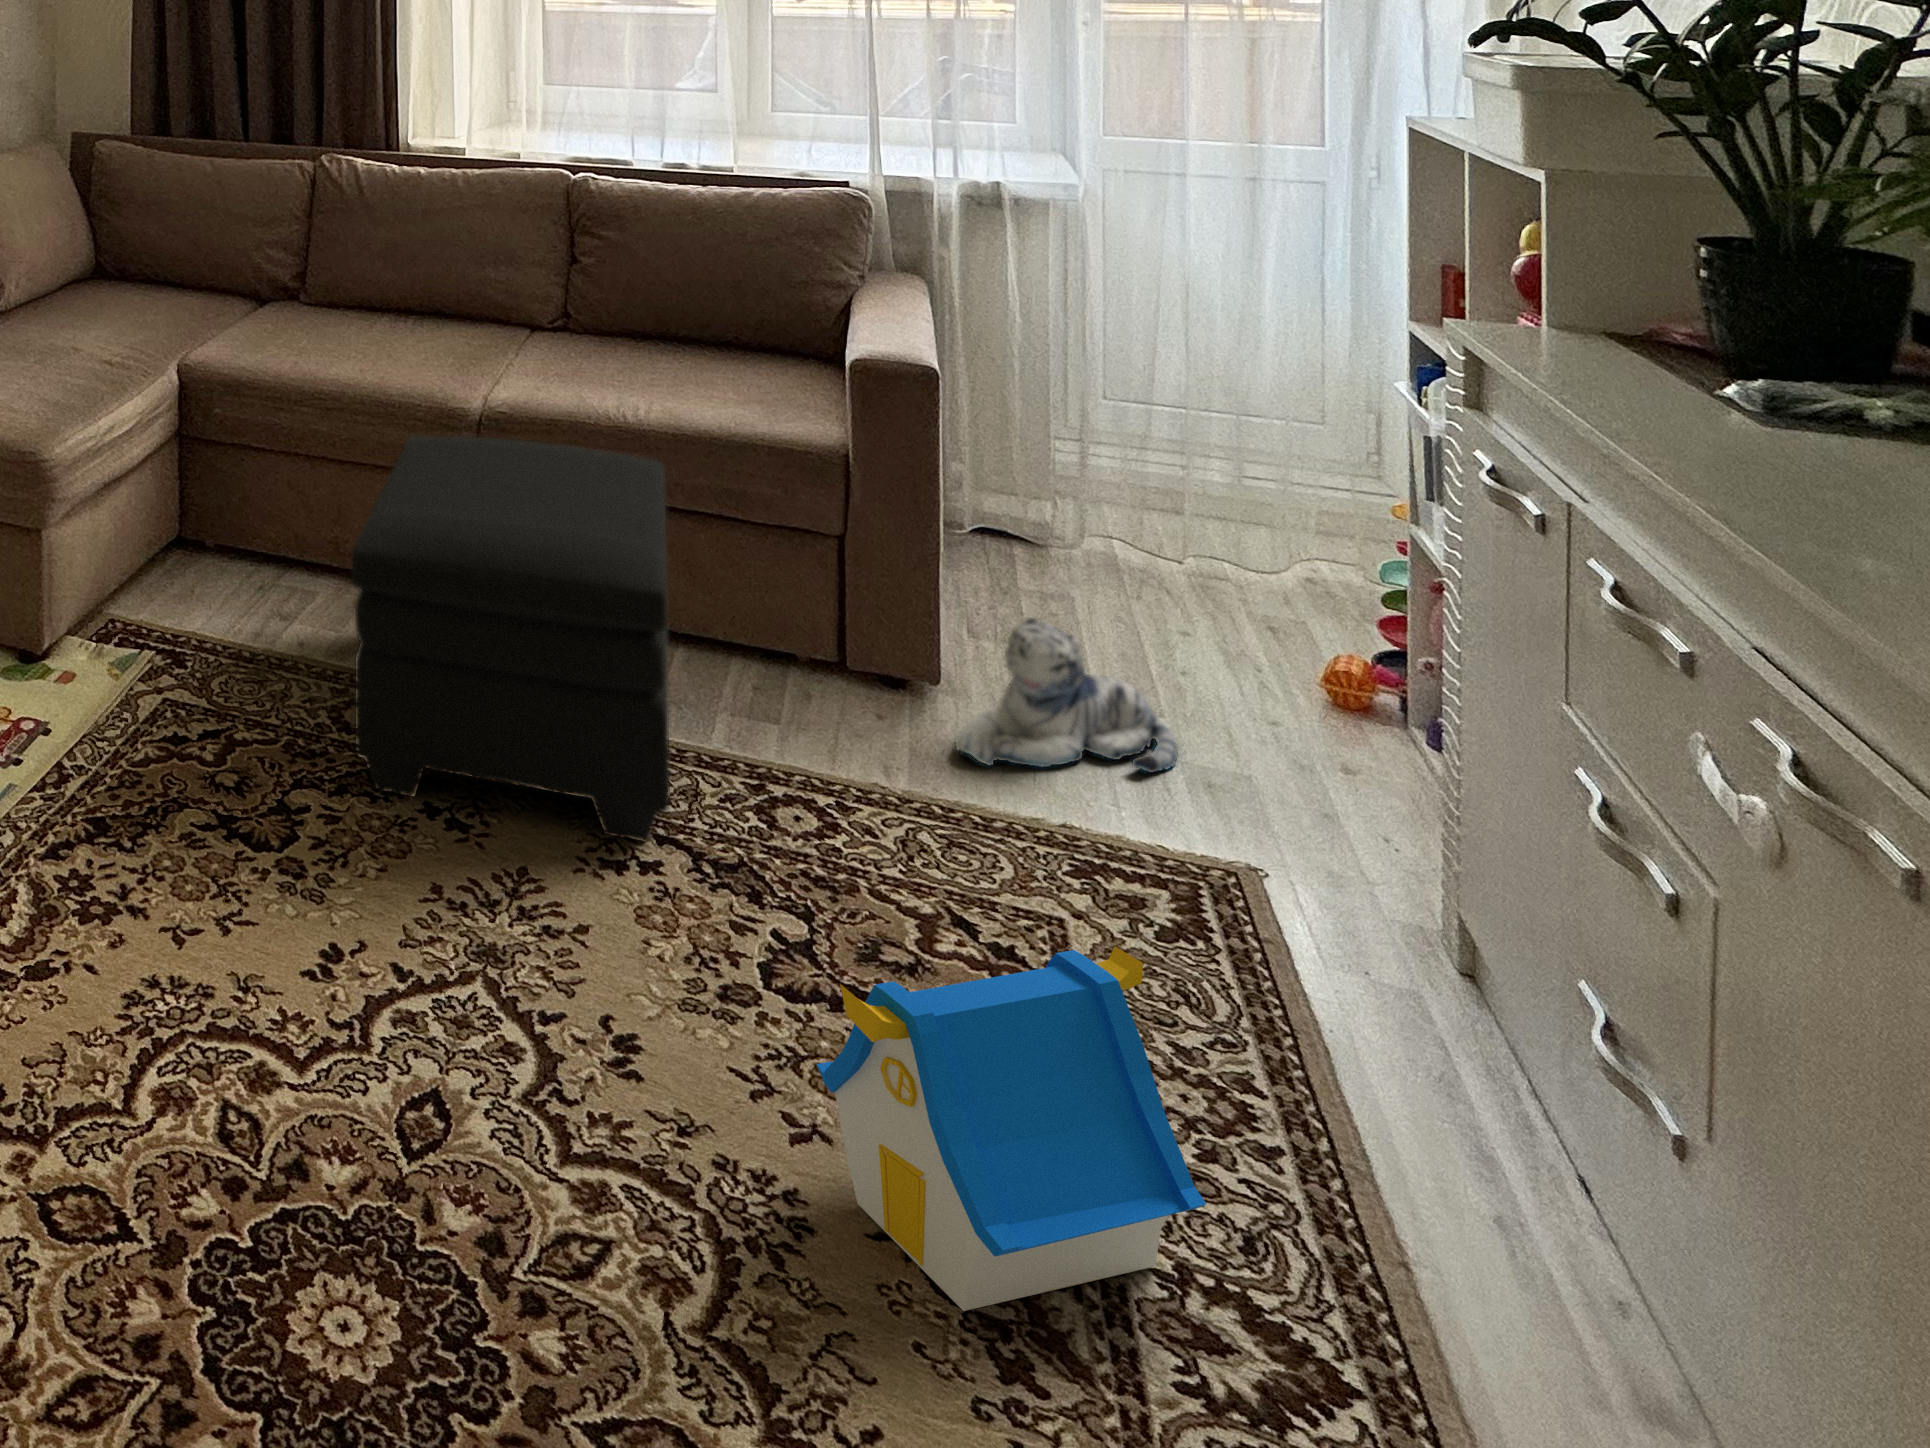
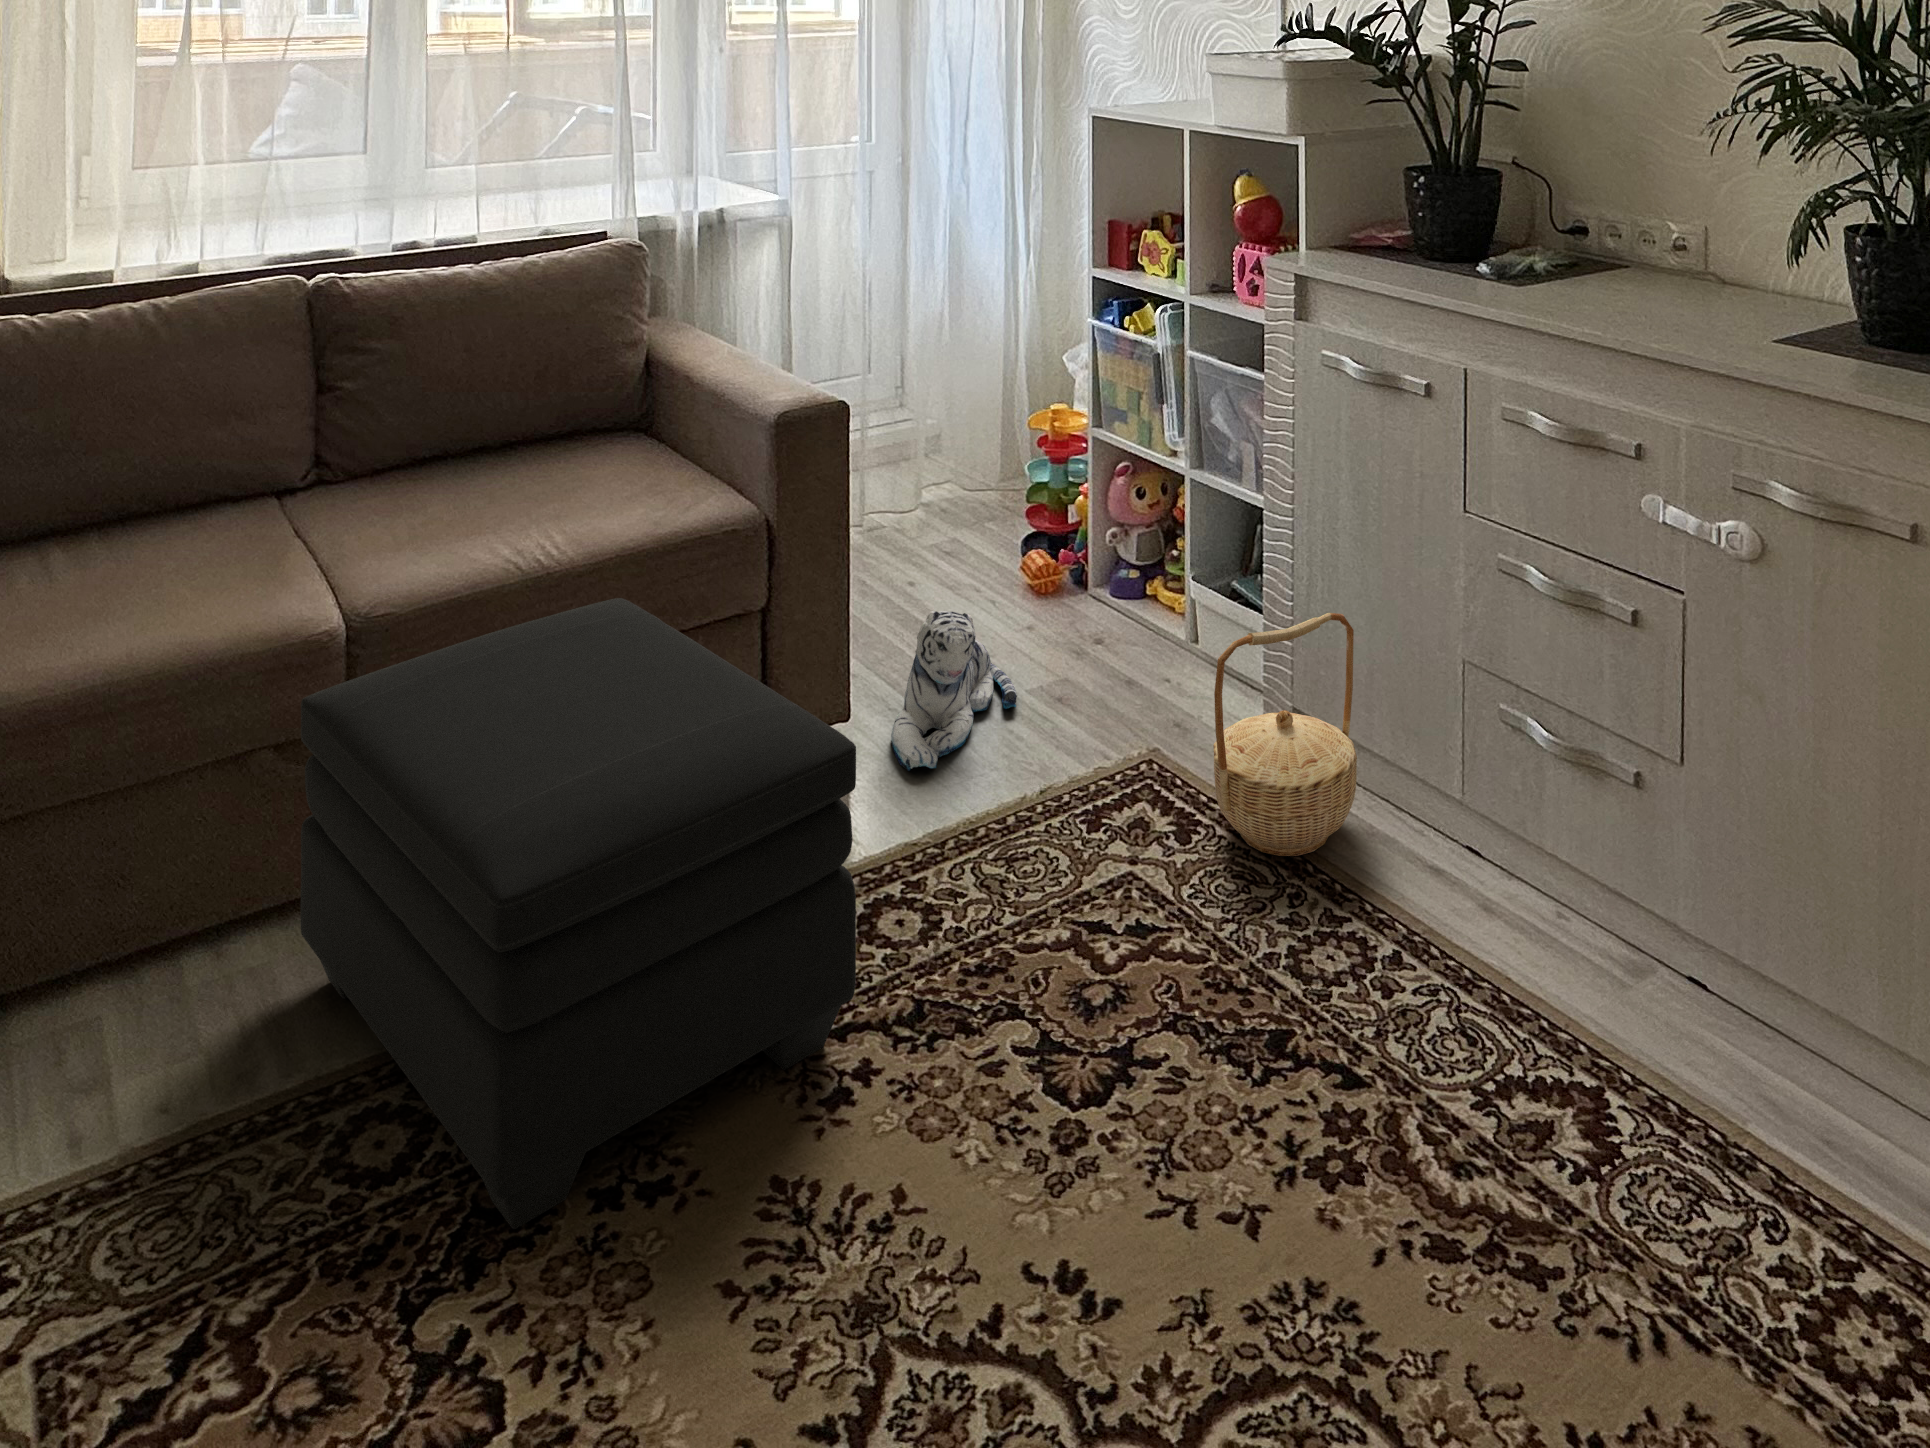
basket: none [1189,732,1487,1060] -> present [1213,613,1357,856]
toy house: present [817,947,1206,1311] -> none [1280,858,1515,1259]

